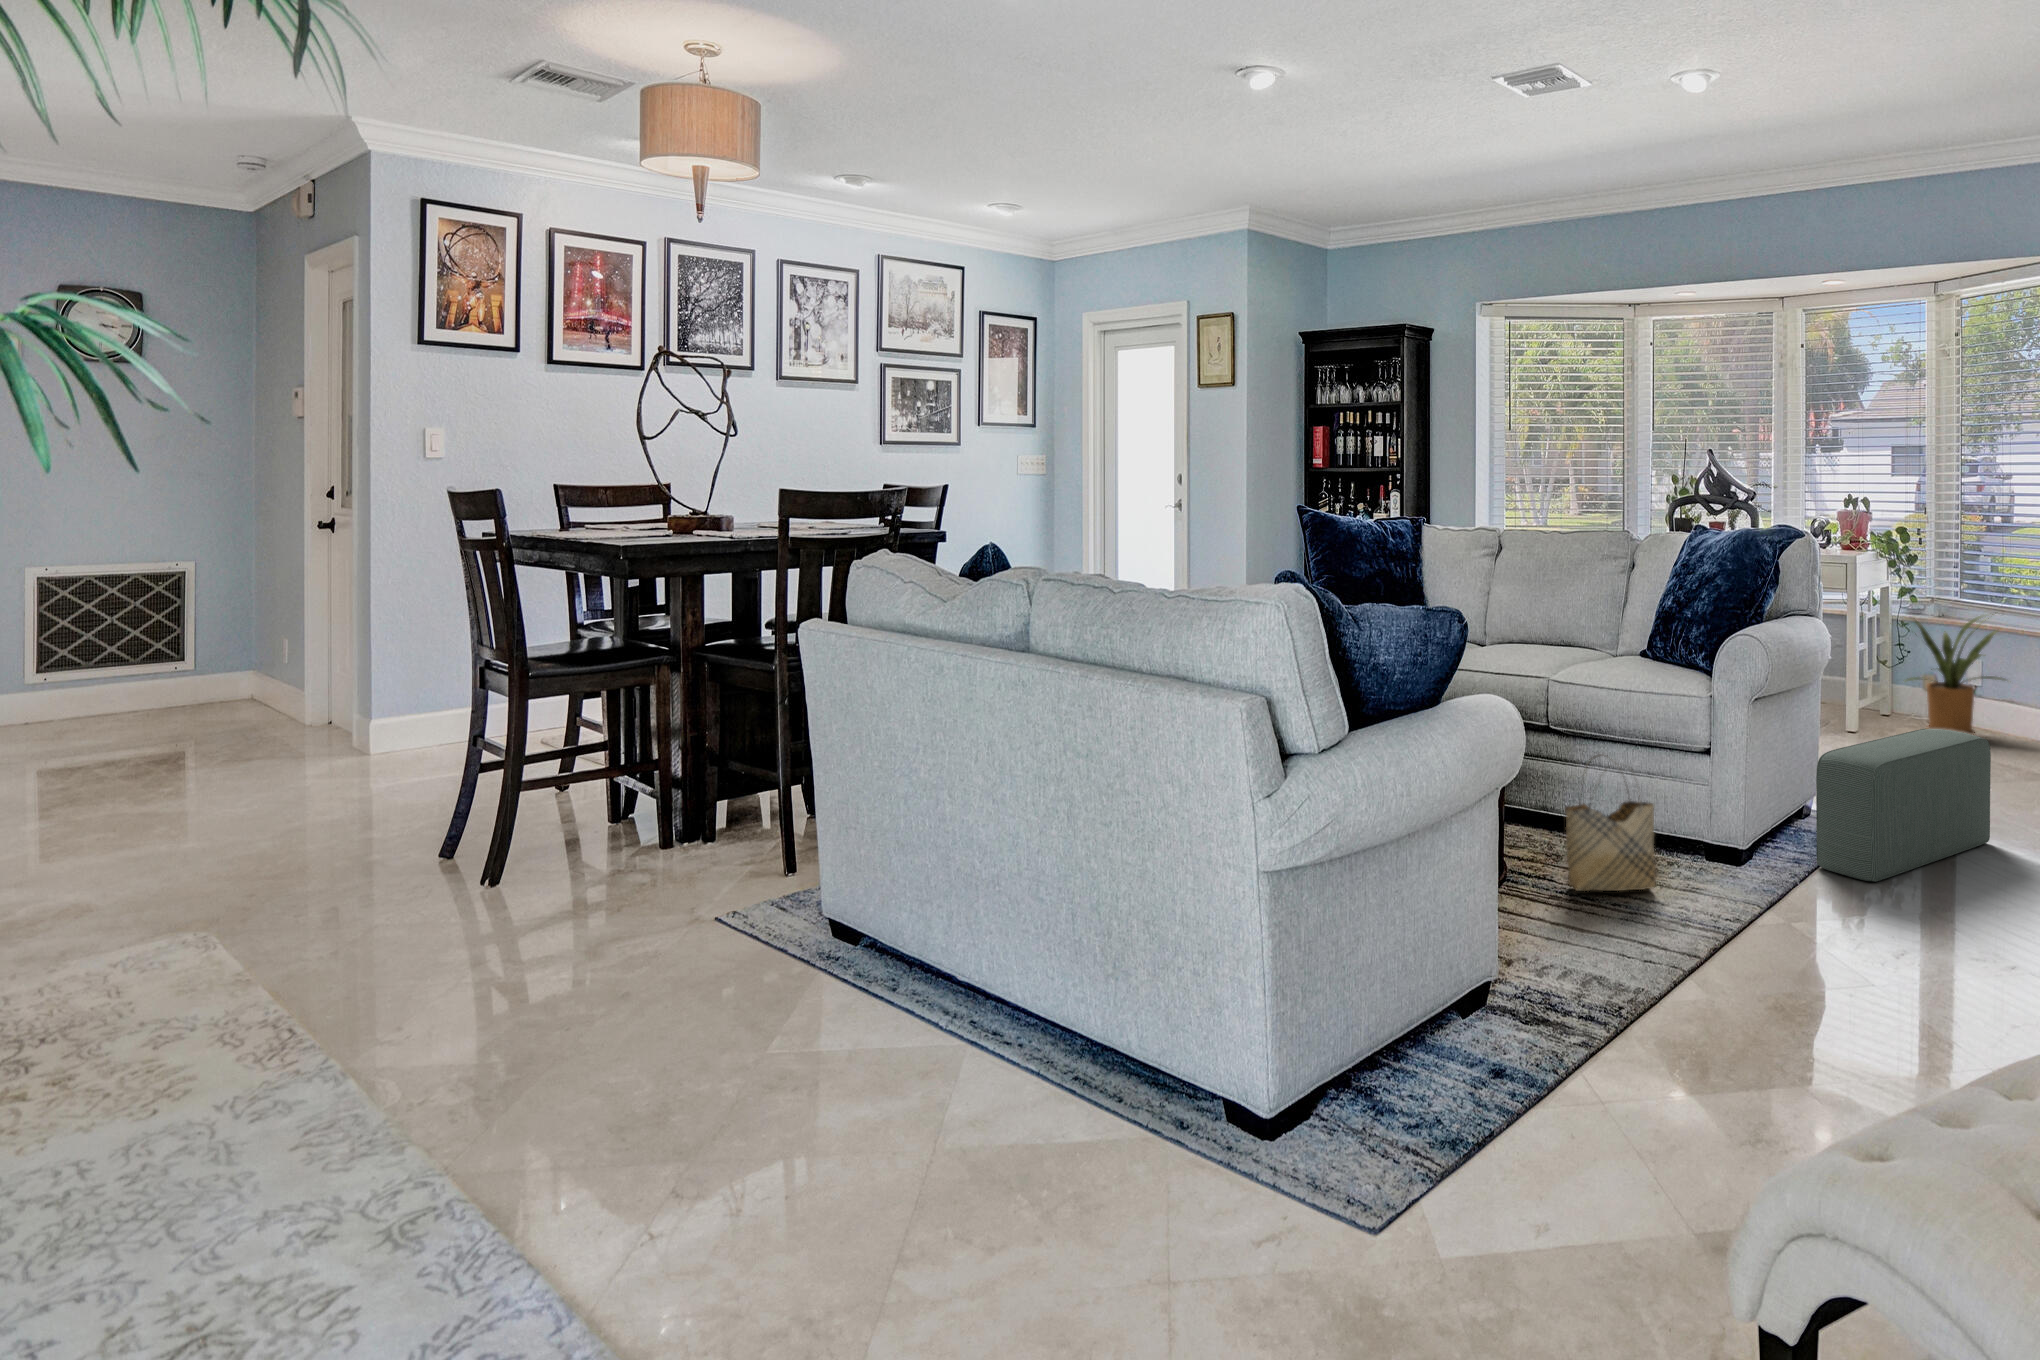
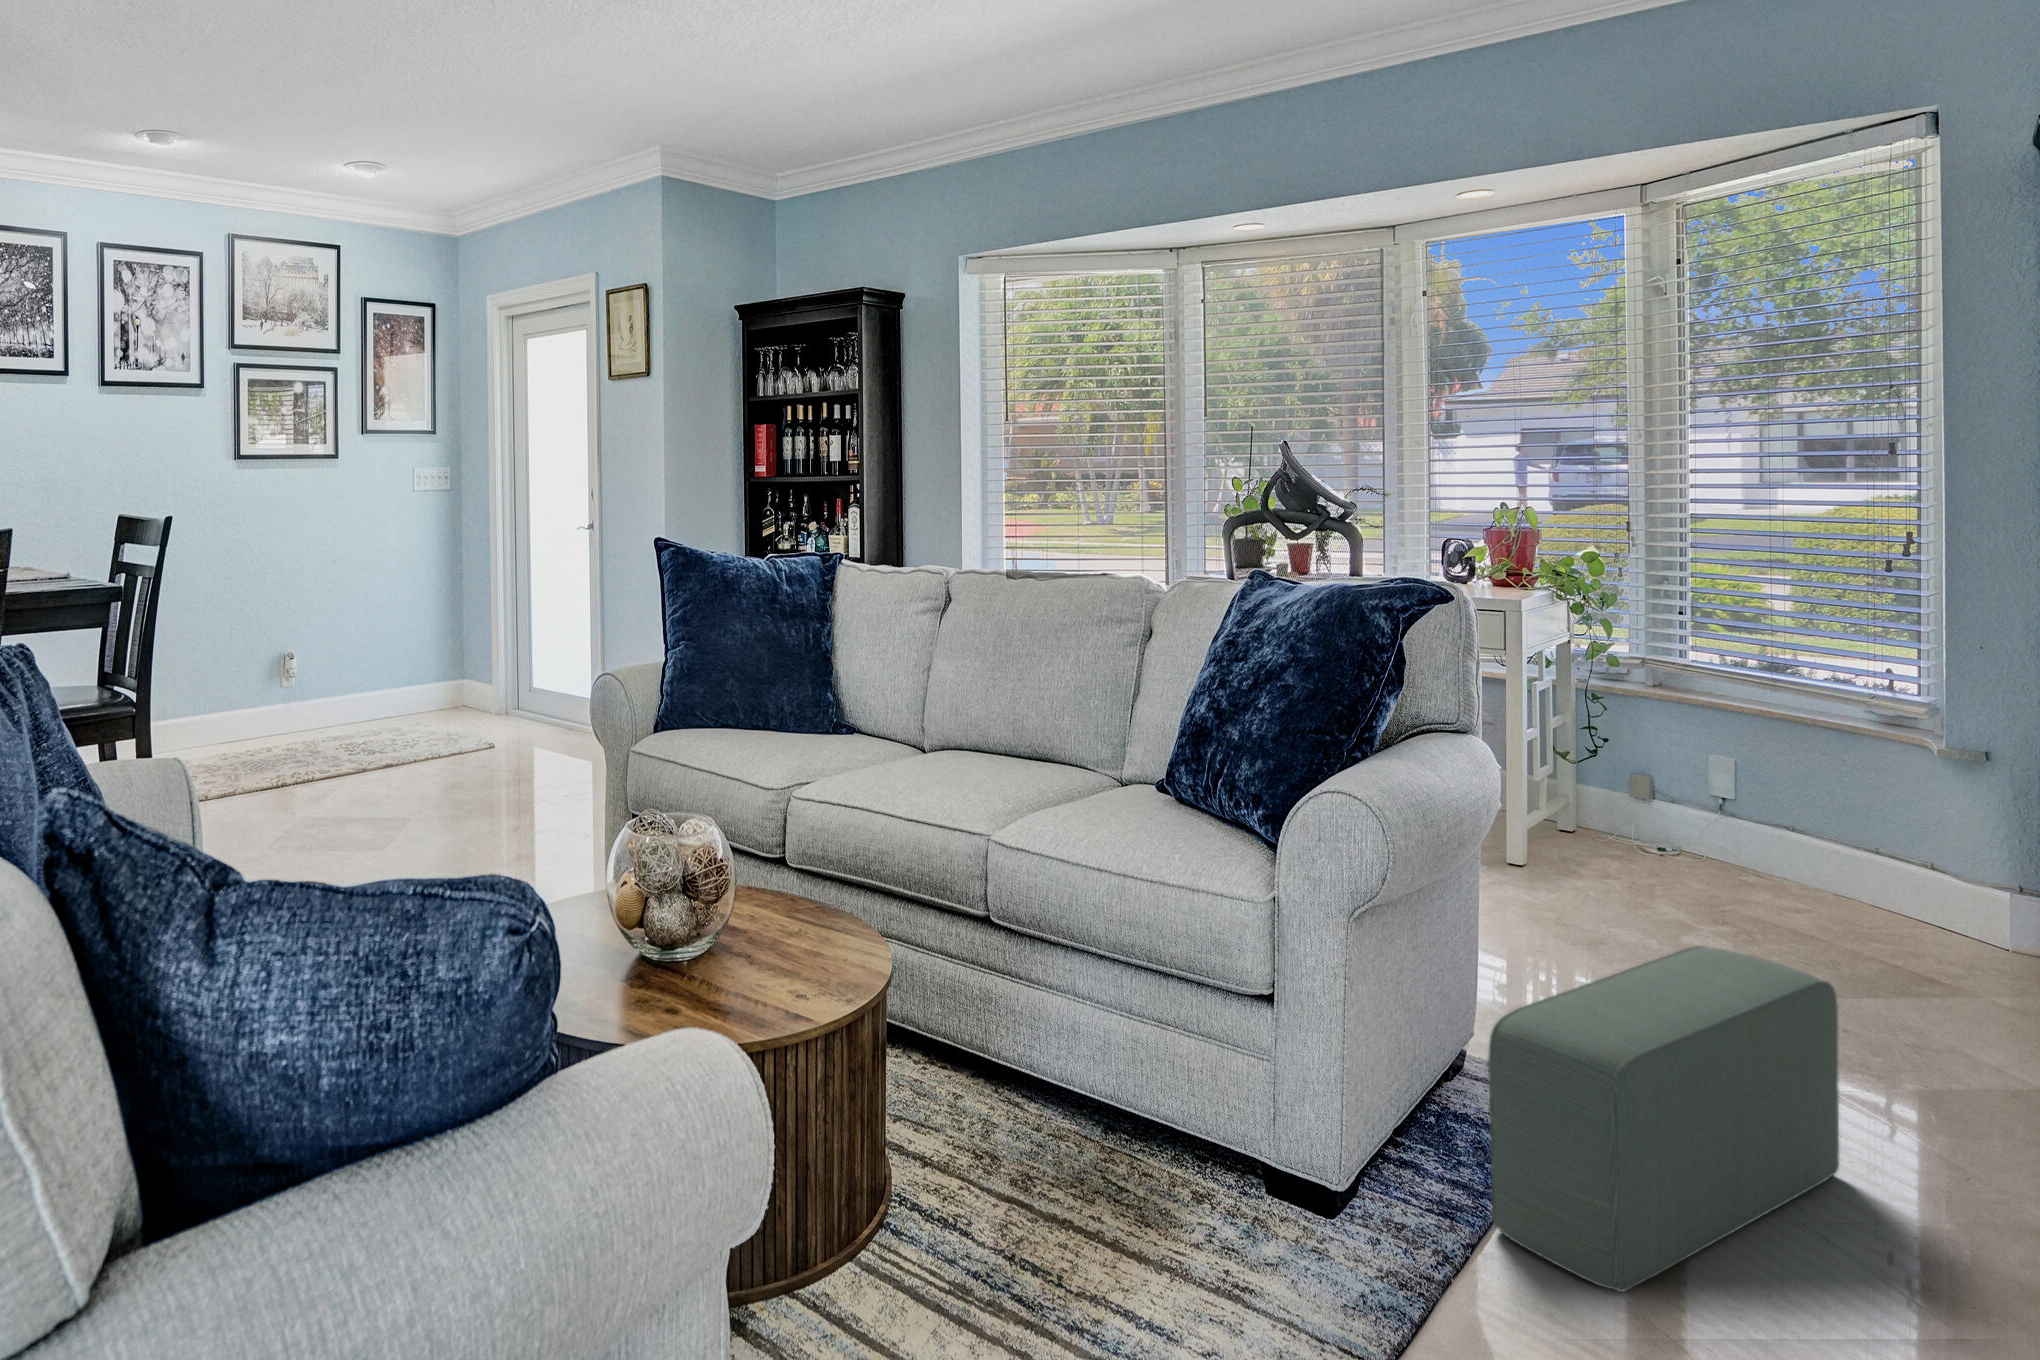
house plant: present [1907,614,2005,734] -> none [1566,691,1803,890]
woven basket: present [1565,755,1656,891] -> none [989,1011,1169,1286]

